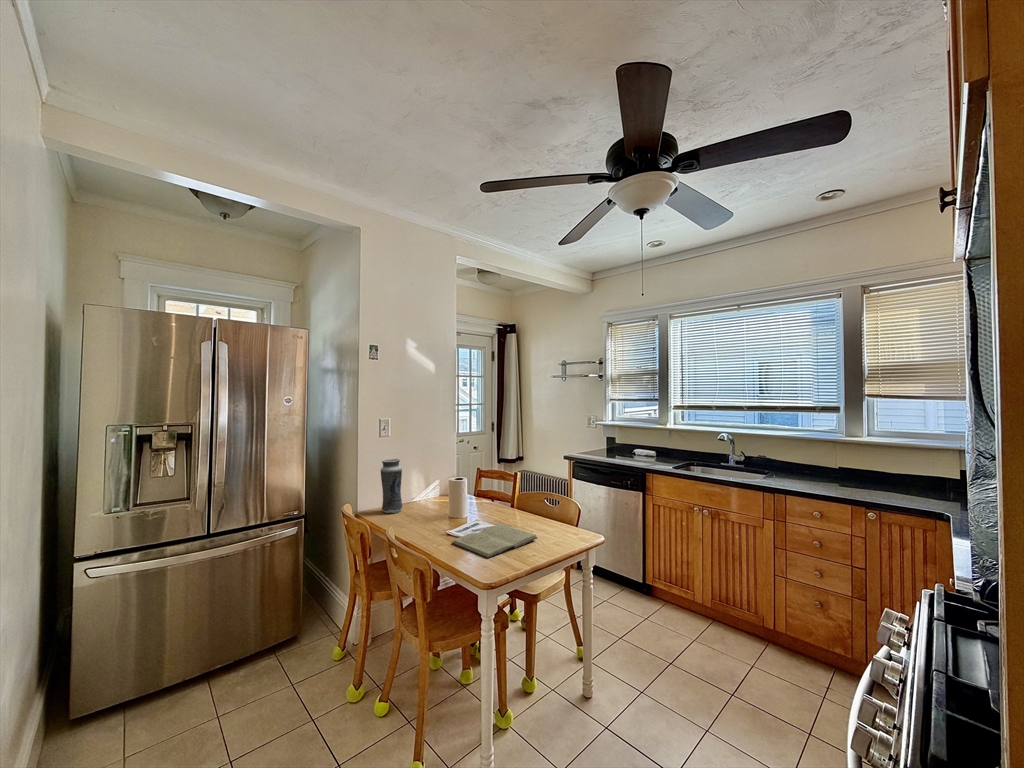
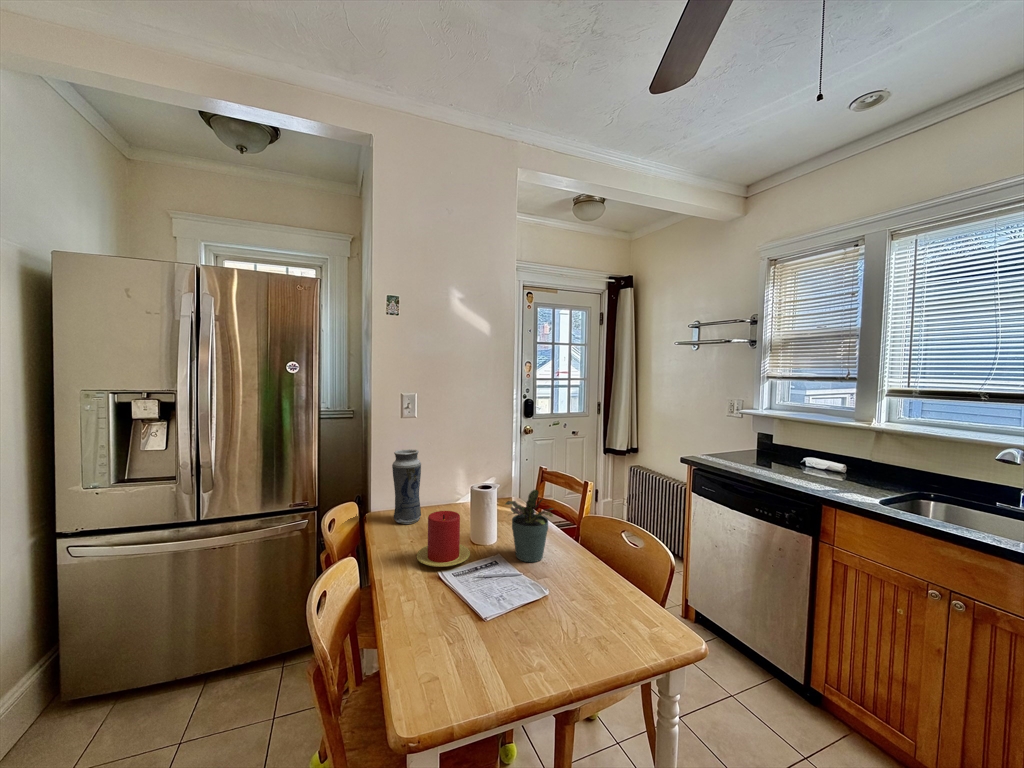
potted plant: none [474,472,509,519] -> present [505,490,553,562]
candle: none [422,493,457,528] -> present [417,511,470,567]
book: present [452,524,537,558] -> none [425,581,569,672]

